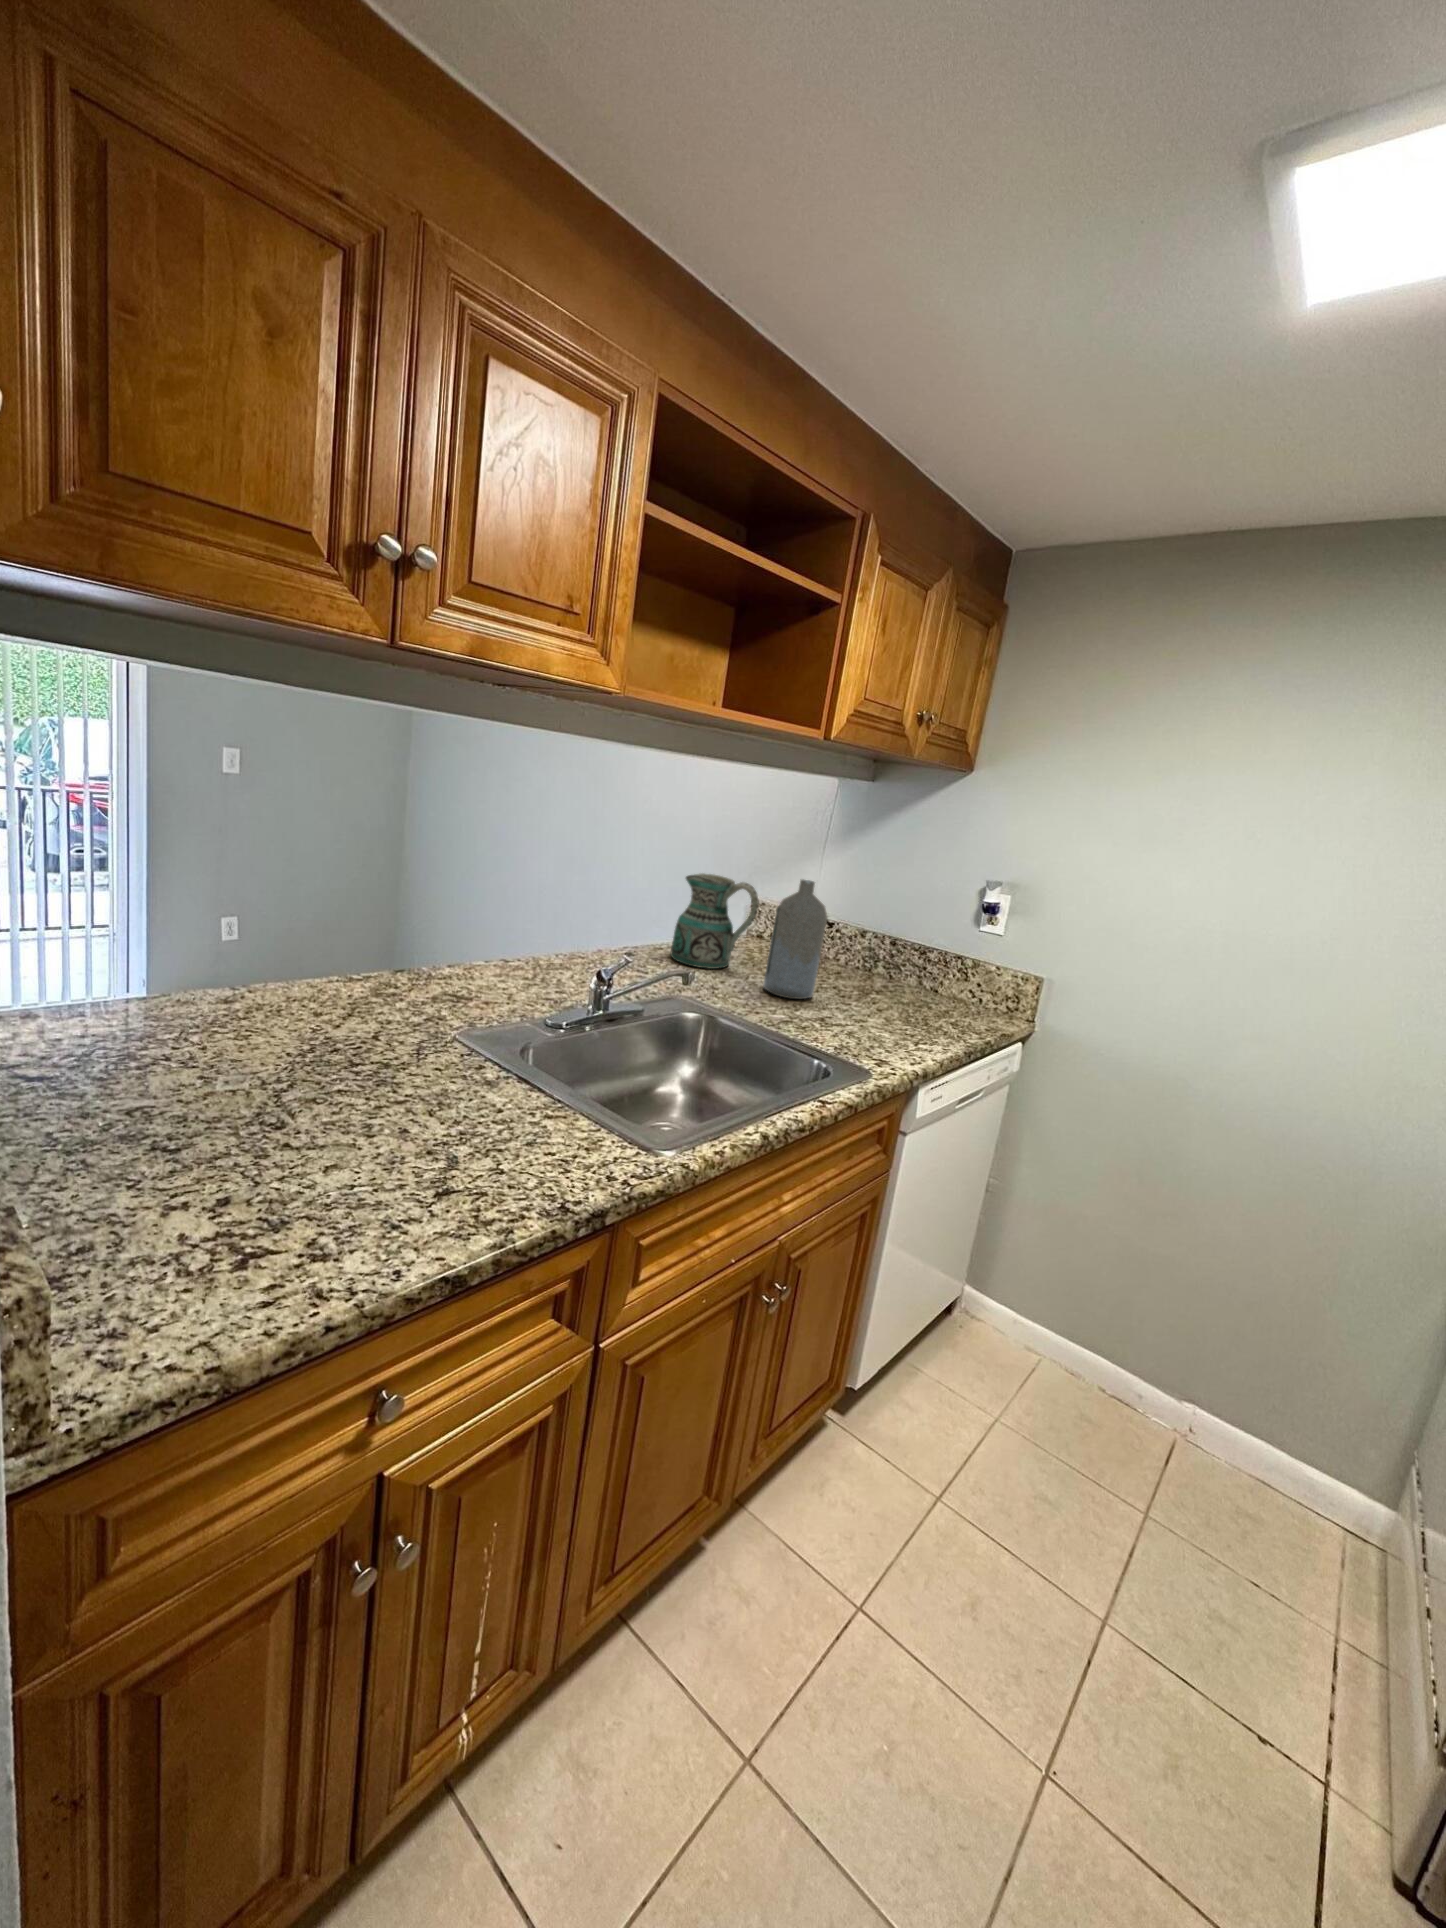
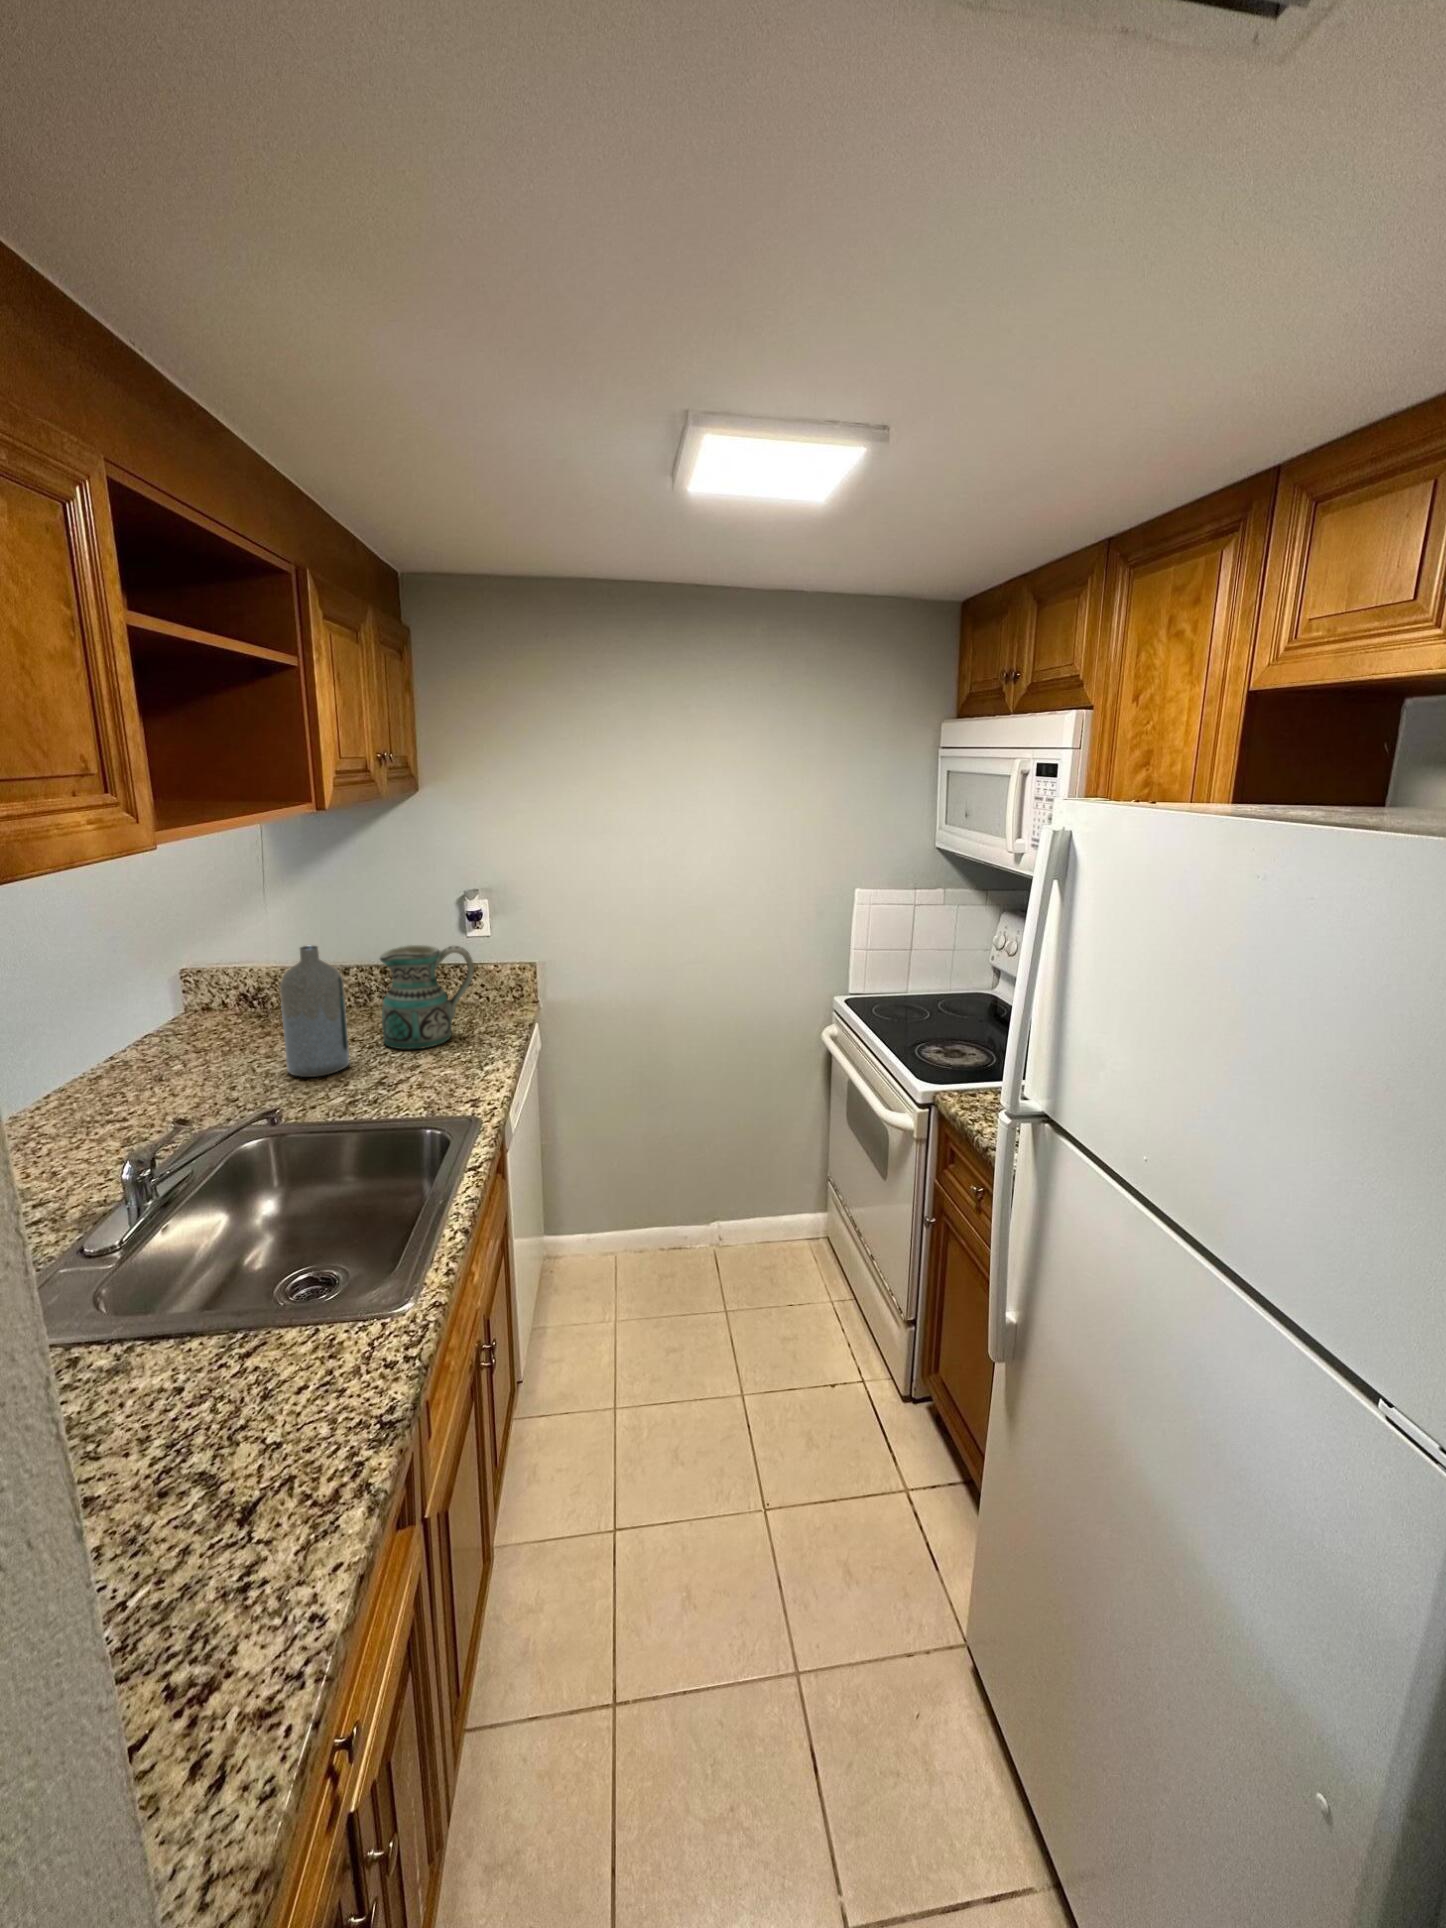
ceramic pitcher: present [671,873,759,969] -> present [380,945,474,1049]

